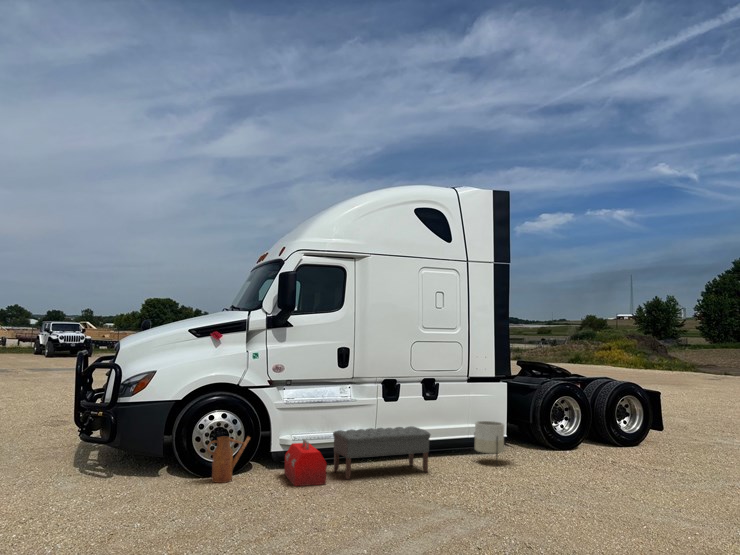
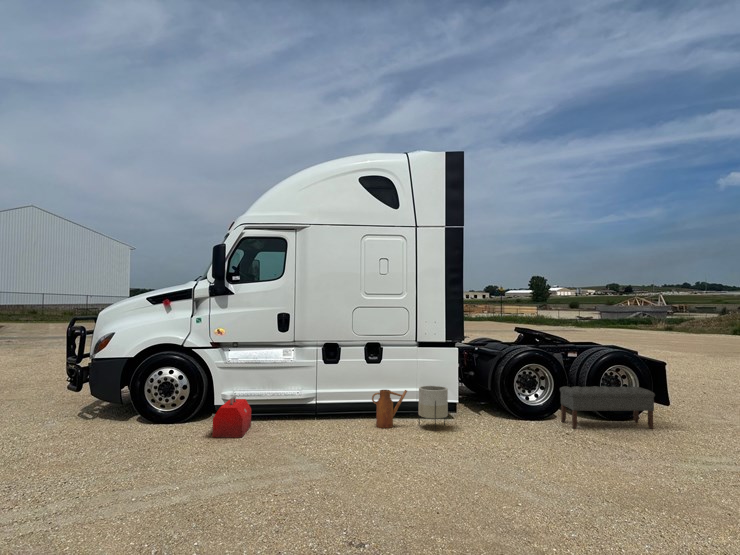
bench: present [333,426,430,480] -> present [560,386,655,429]
watering can: present [207,437,250,483] -> present [372,390,407,428]

